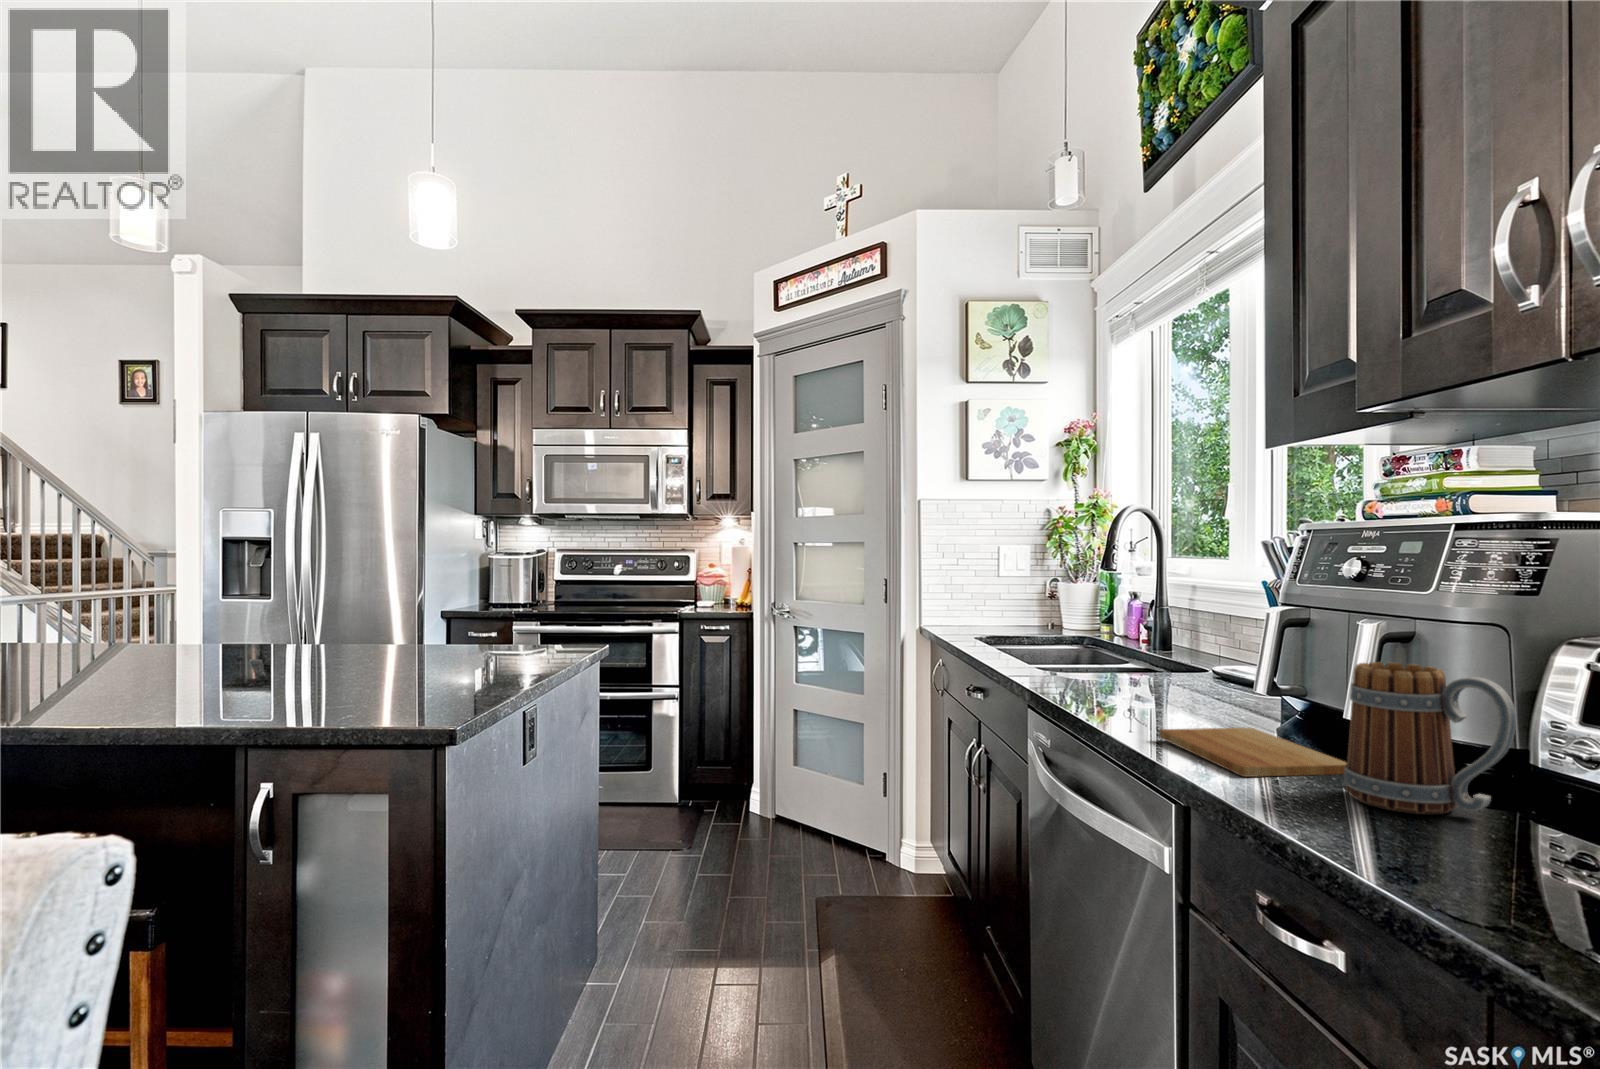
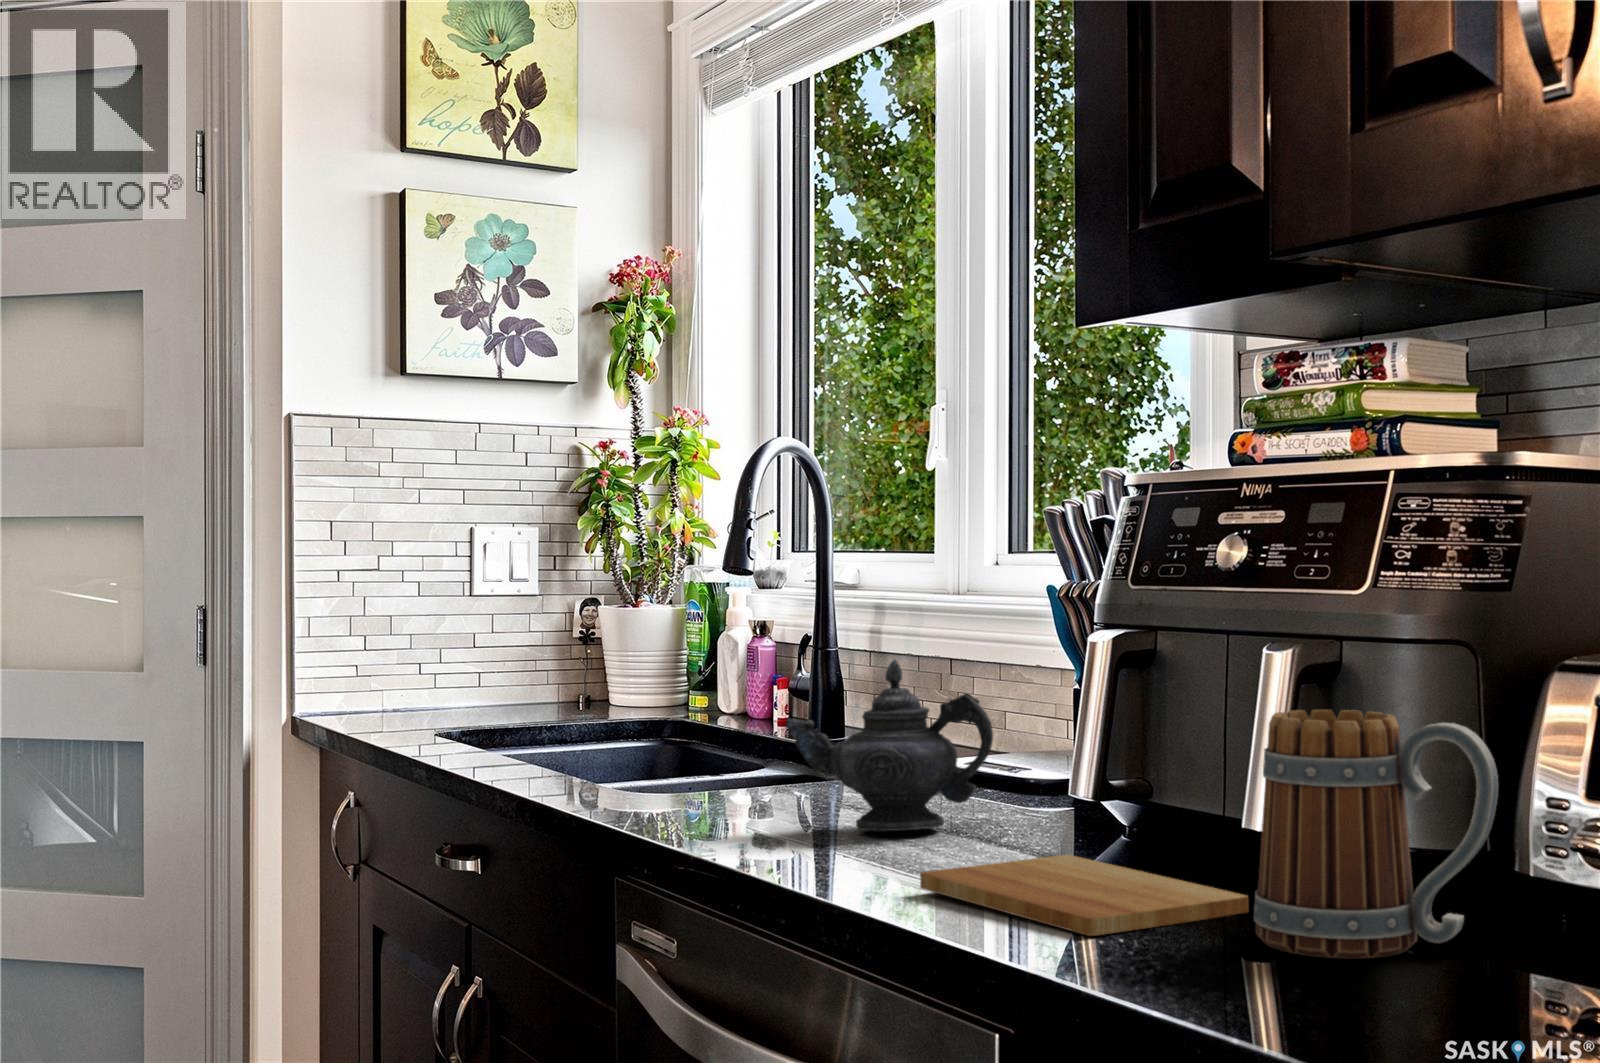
teapot: none [1109,617,1221,705] -> present [786,660,993,831]

